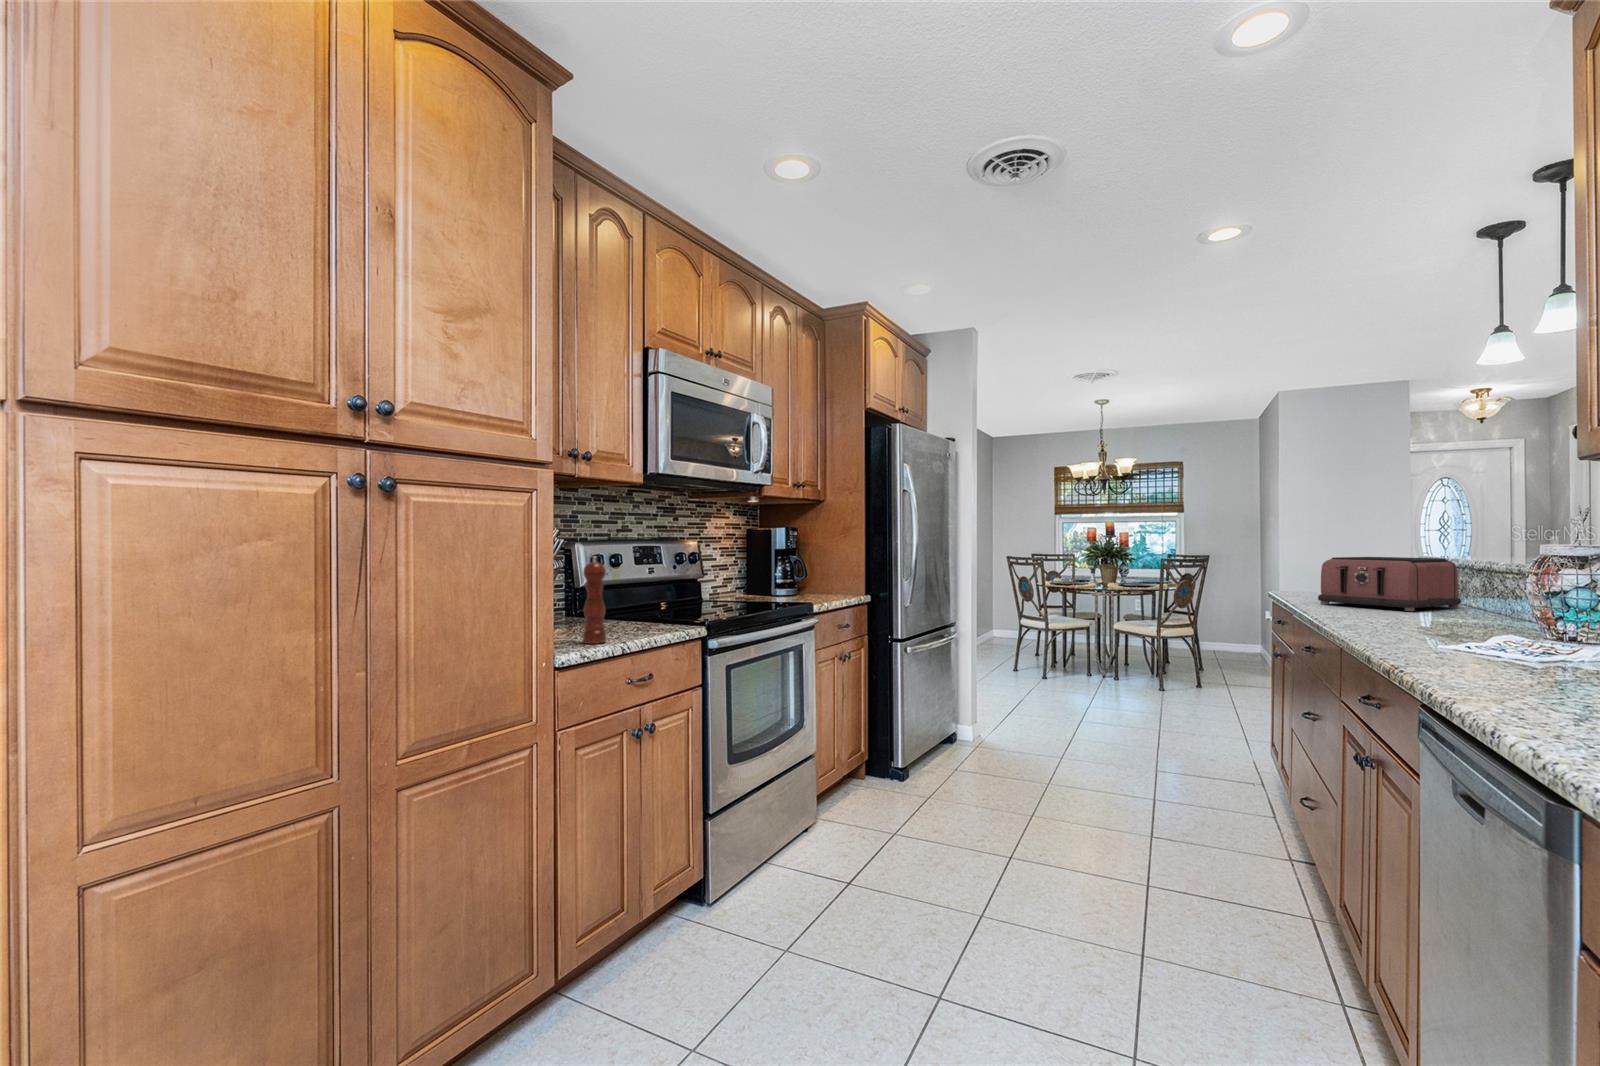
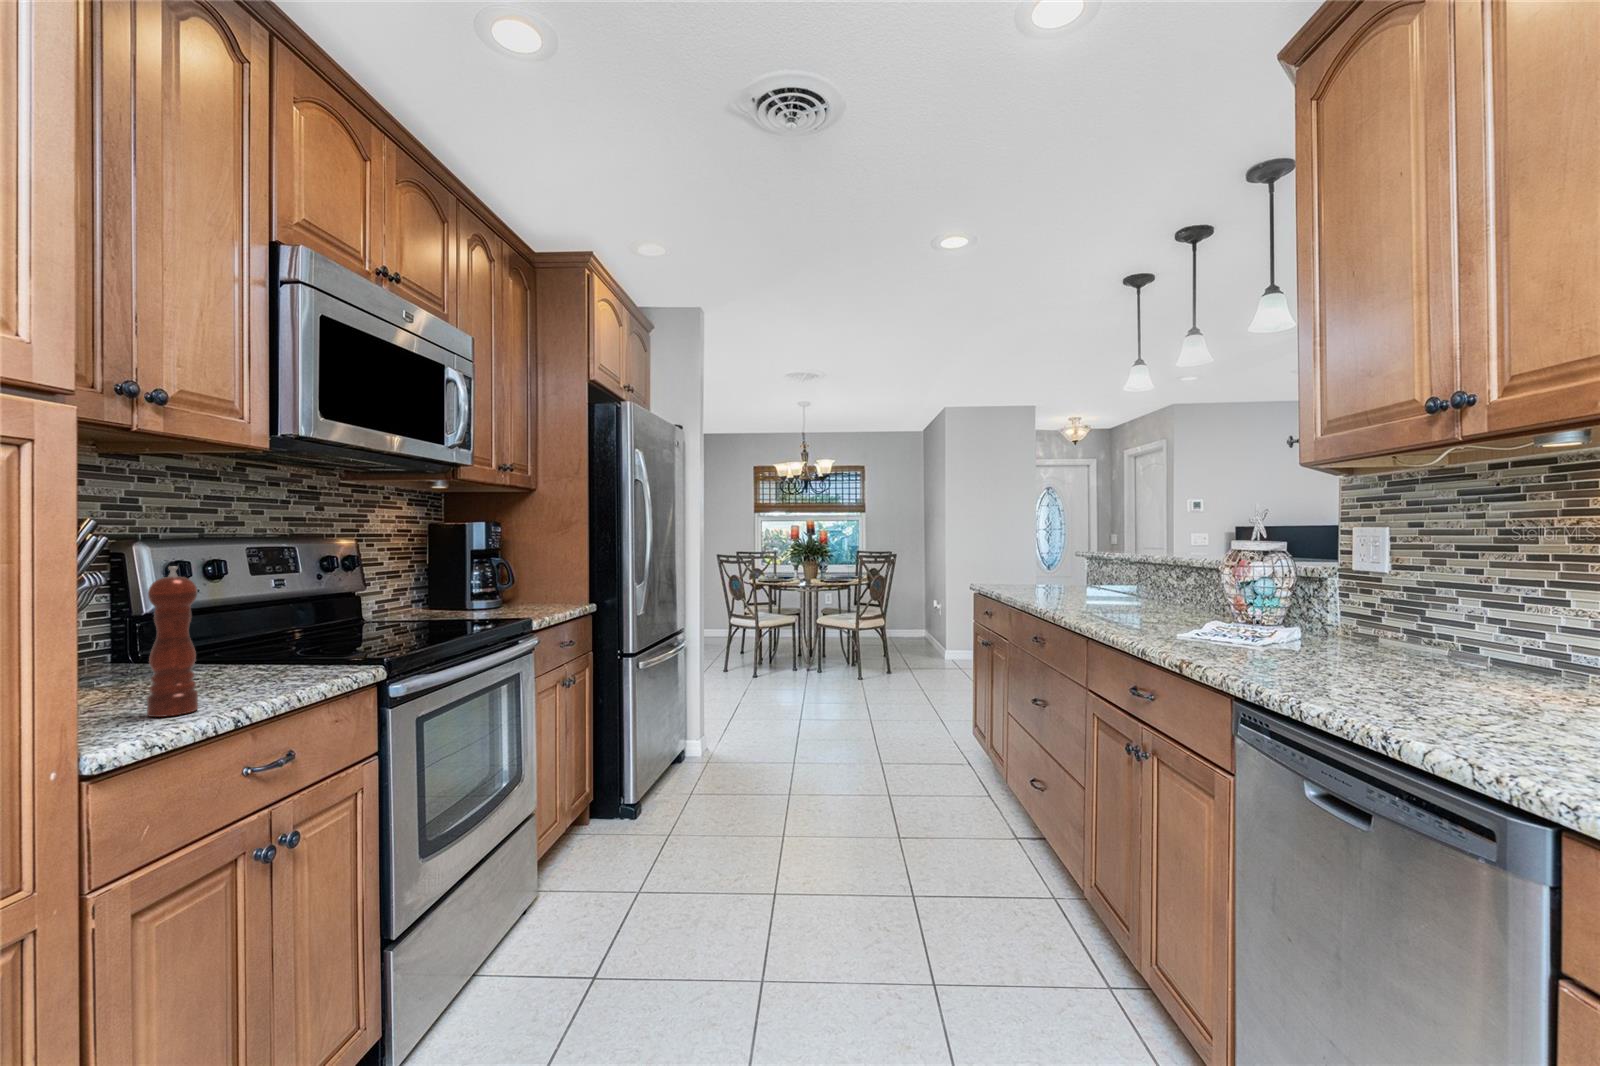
toaster: present [1318,557,1461,611] -> none [1031,552,1131,600]

